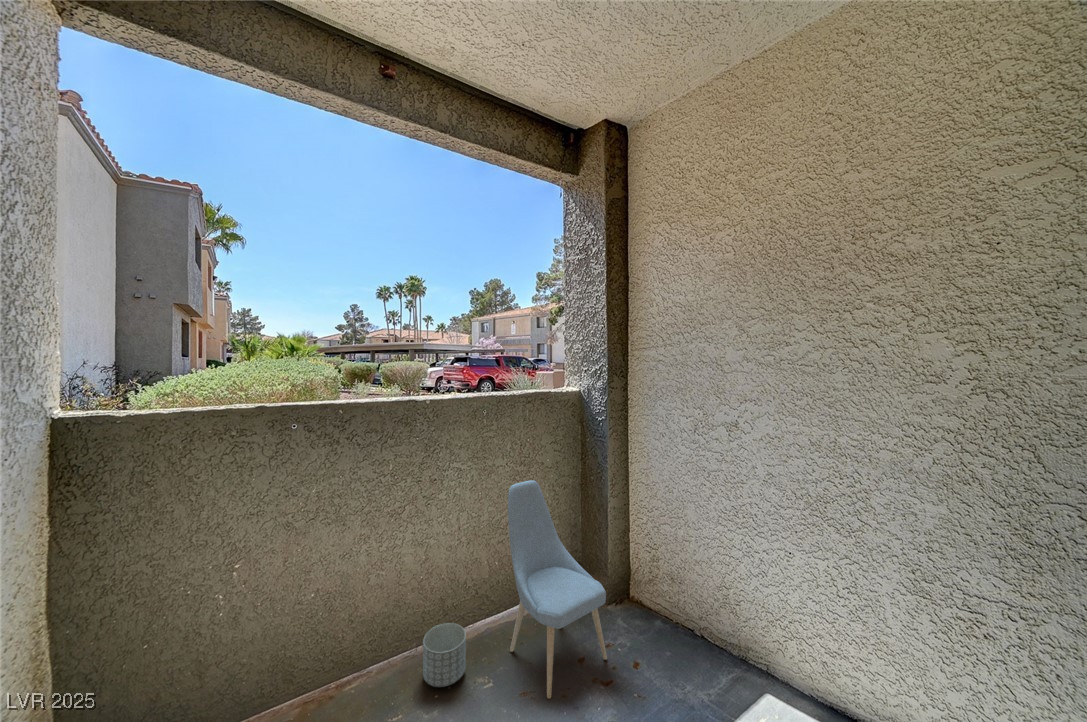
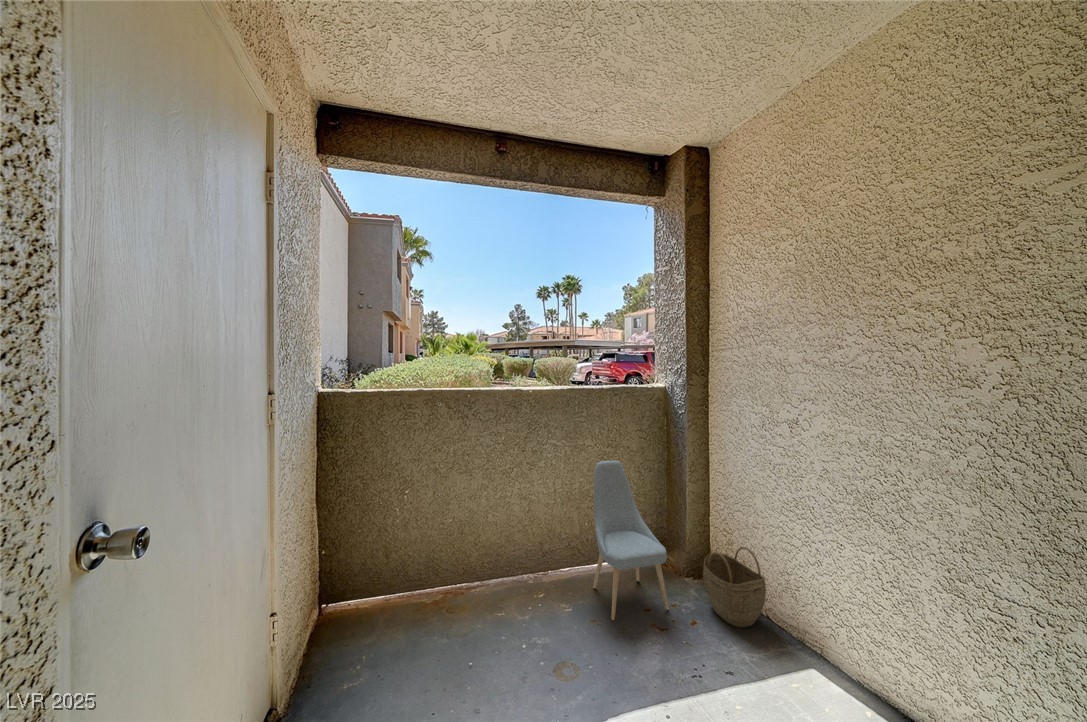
woven basket: none [638,564,707,661] -> present [703,547,766,628]
planter: present [423,623,466,687] -> none [528,555,558,595]

